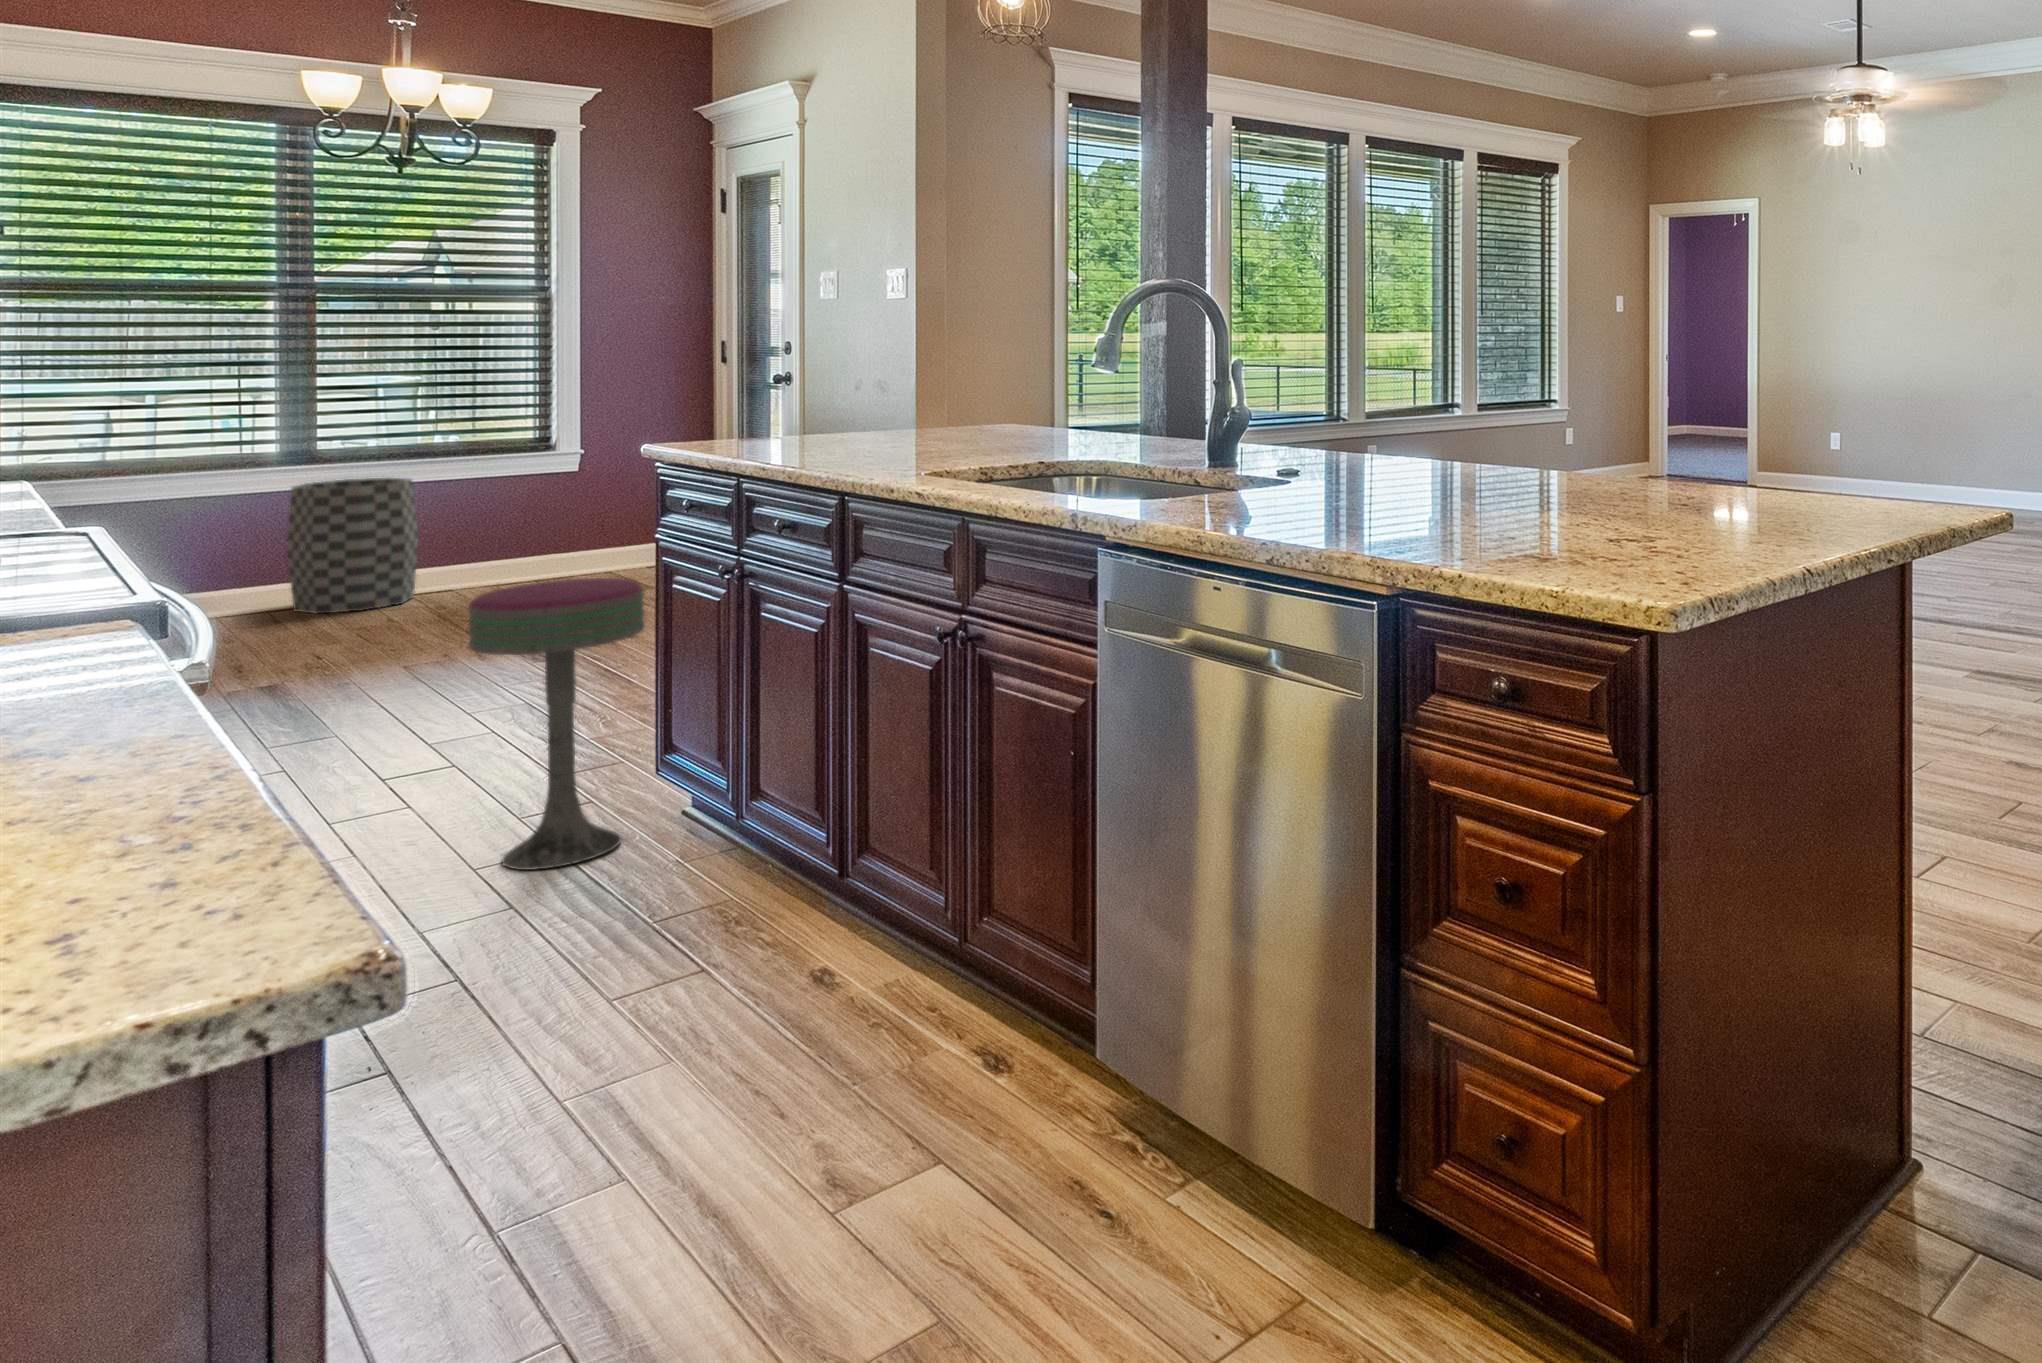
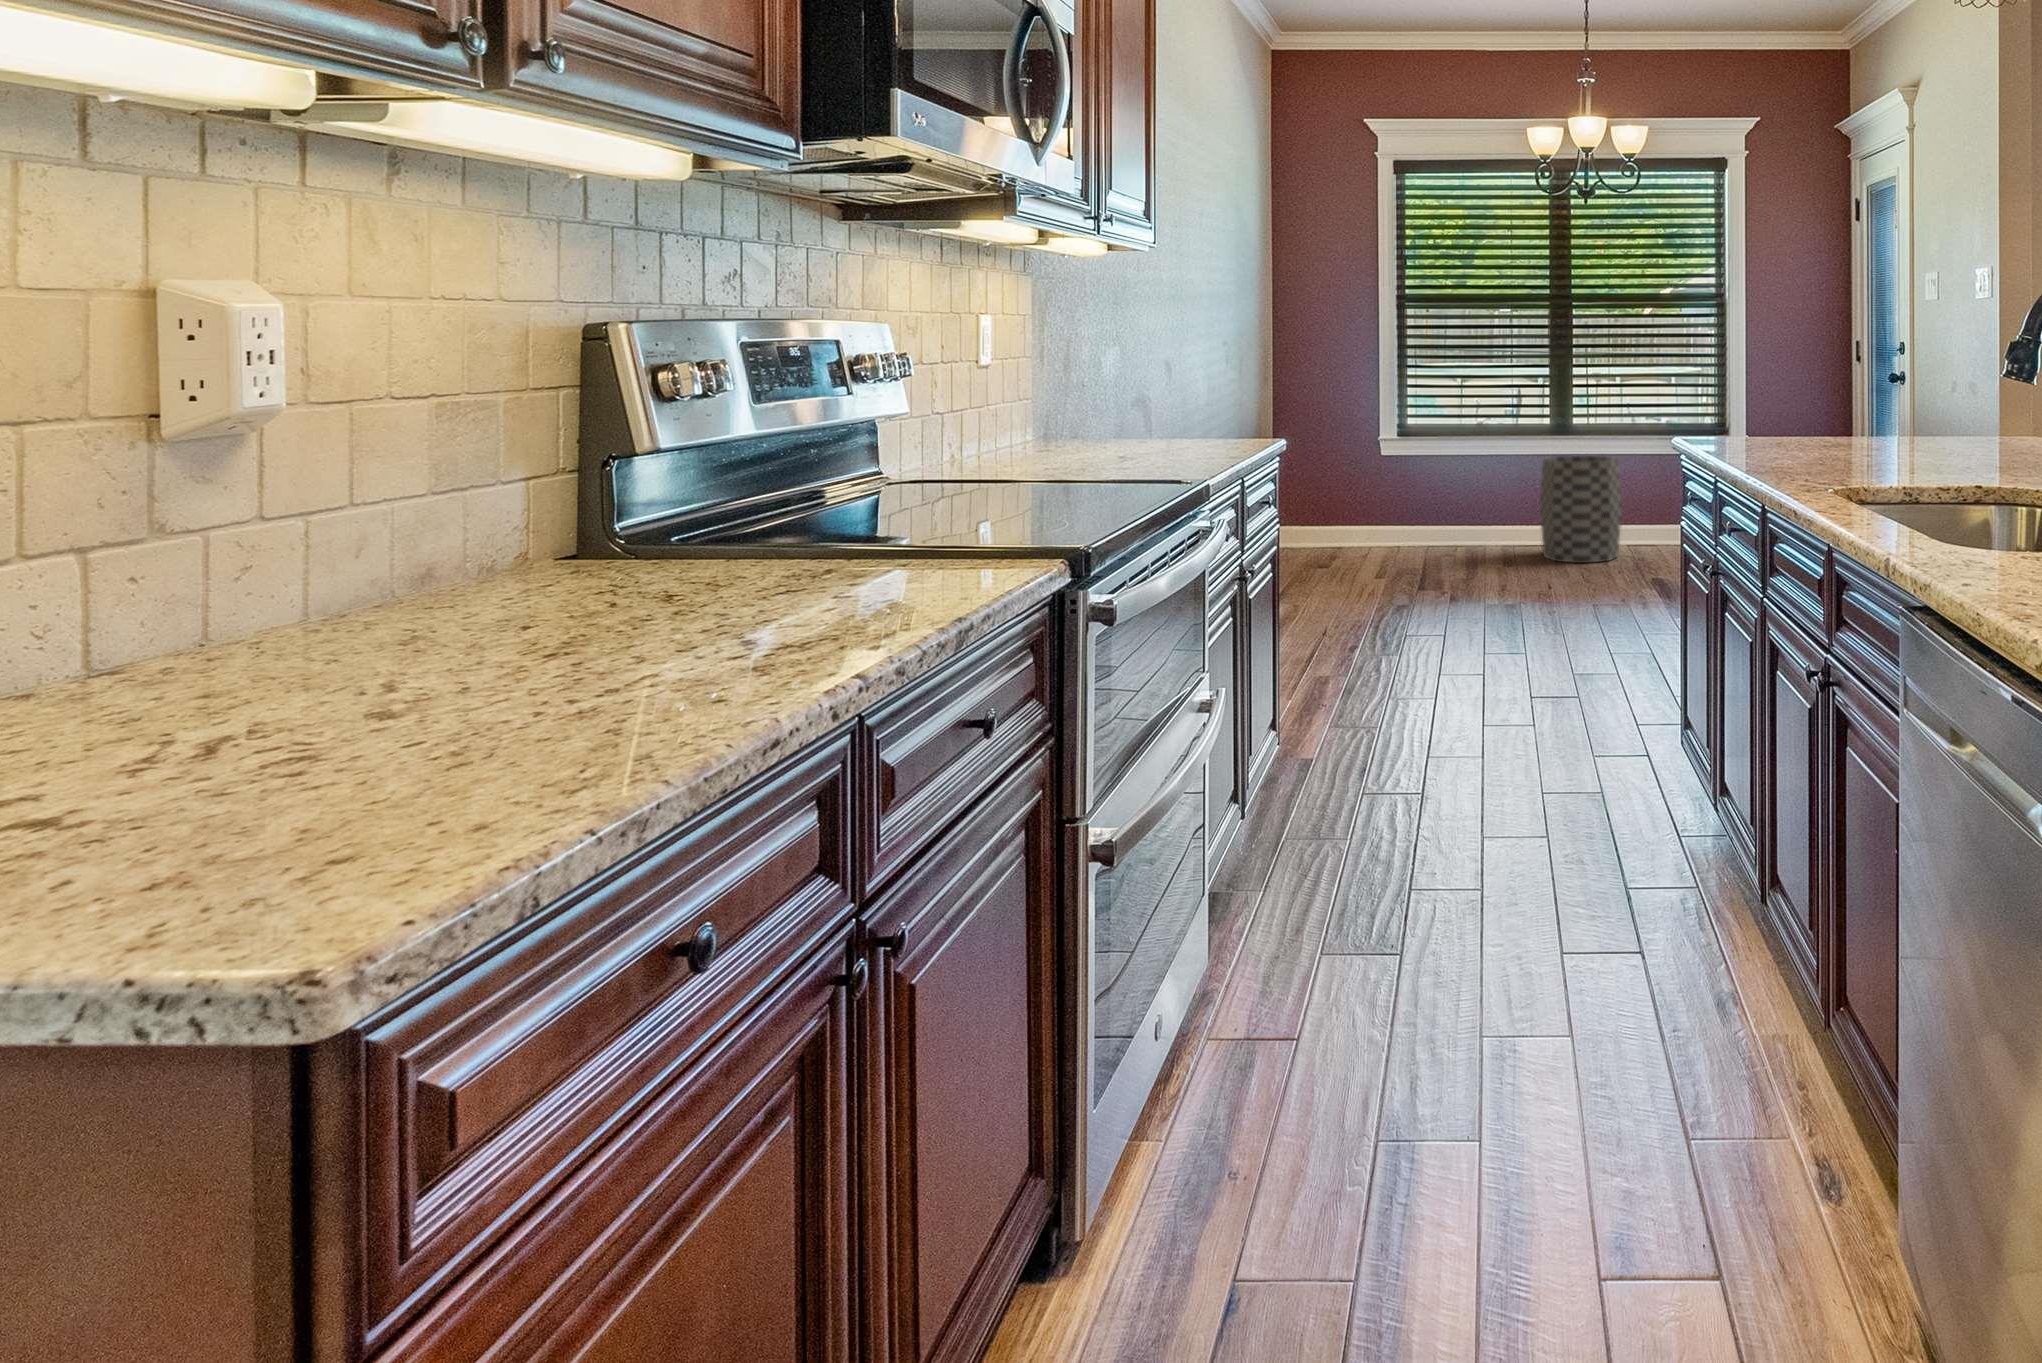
bar stool: present [468,578,645,870] -> none [1522,562,1653,825]

